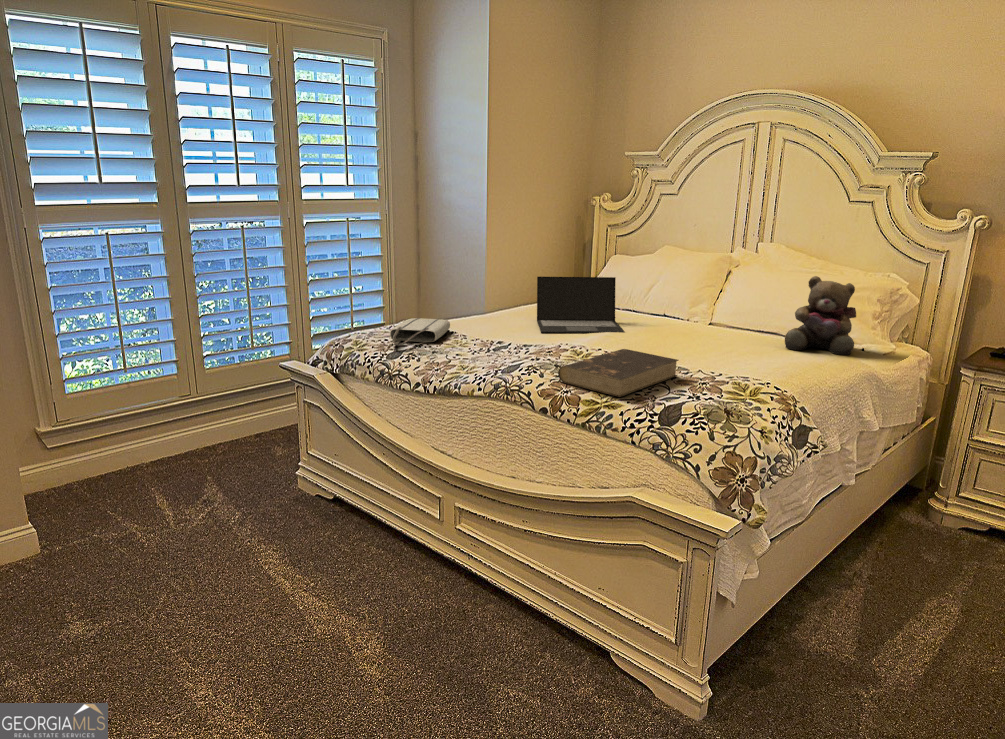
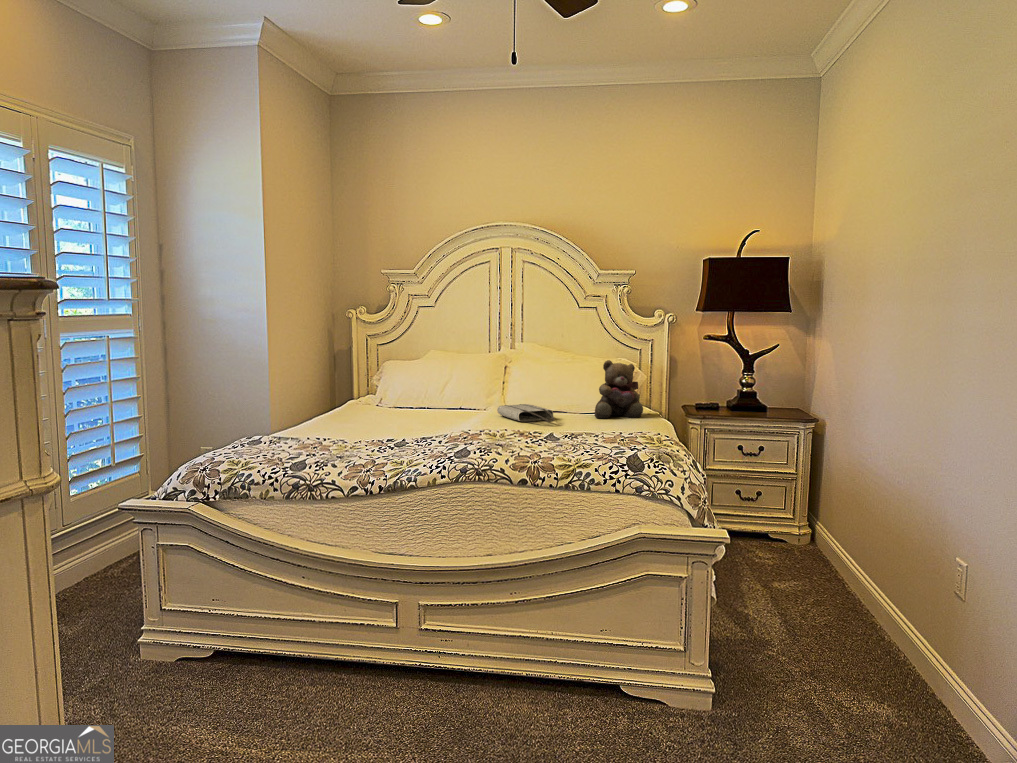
laptop: present [537,277,625,333] -> none [366,377,465,431]
tote bag: present [390,318,450,346] -> present [497,404,554,423]
book: present [558,349,678,397] -> none [521,426,589,458]

